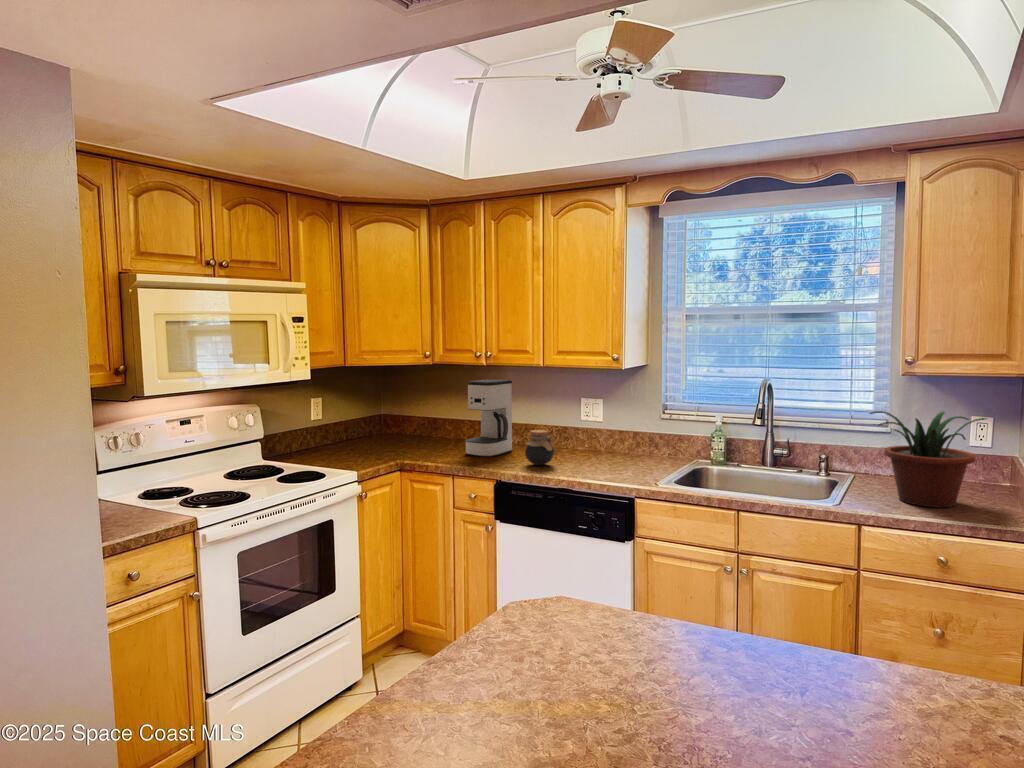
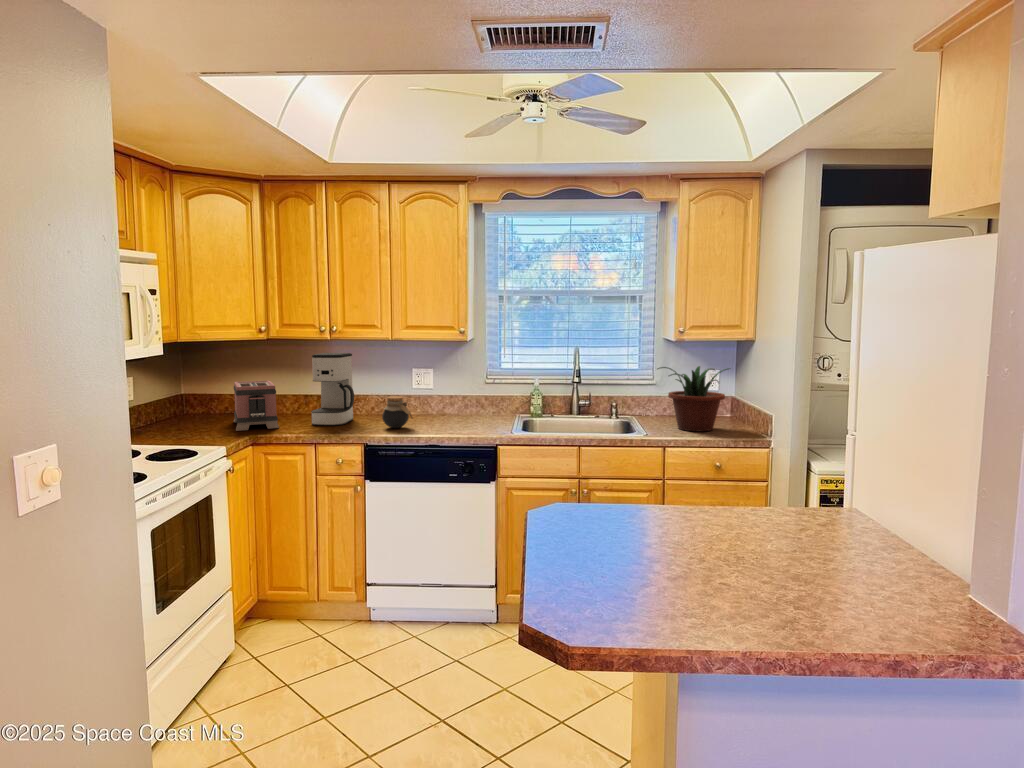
toaster: none [391,406,441,455] -> present [234,380,279,431]

